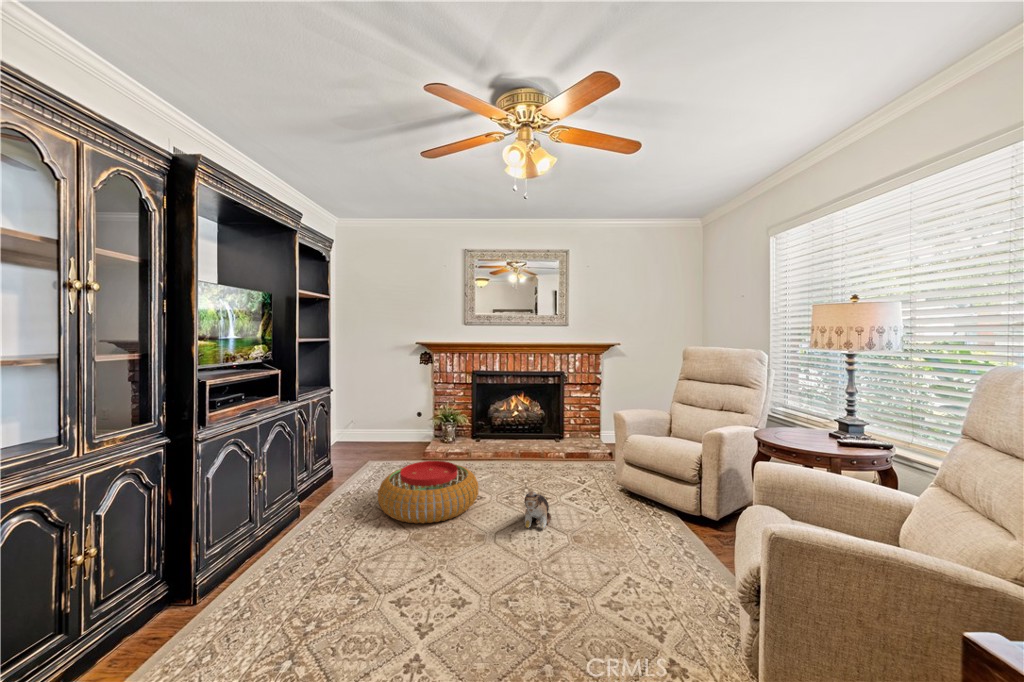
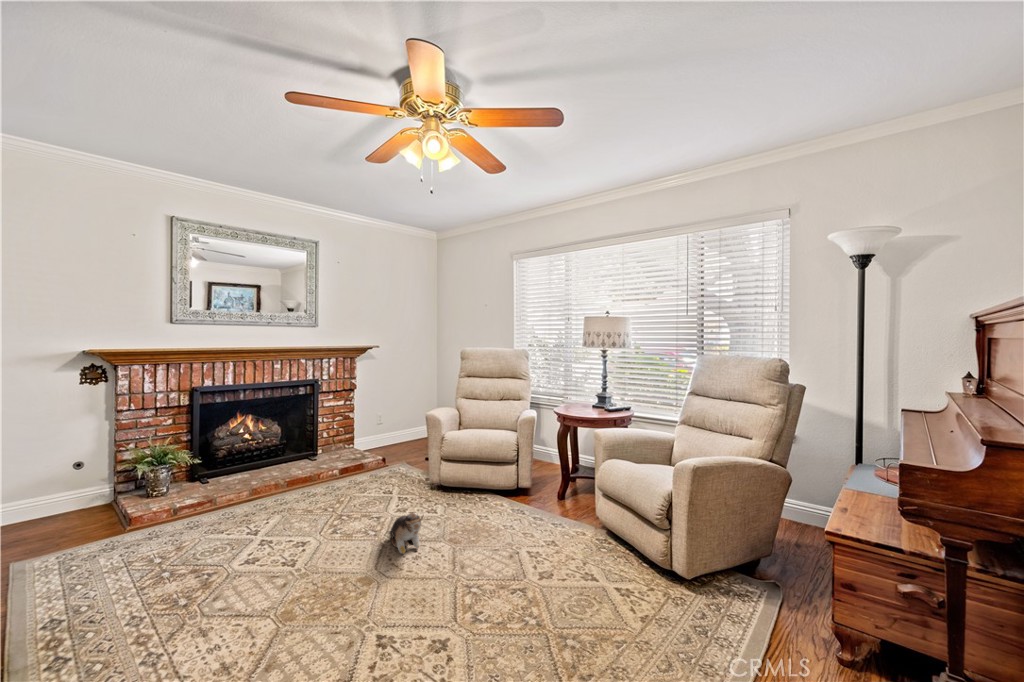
pouf: present [378,461,479,523] -> none [166,516,325,619]

